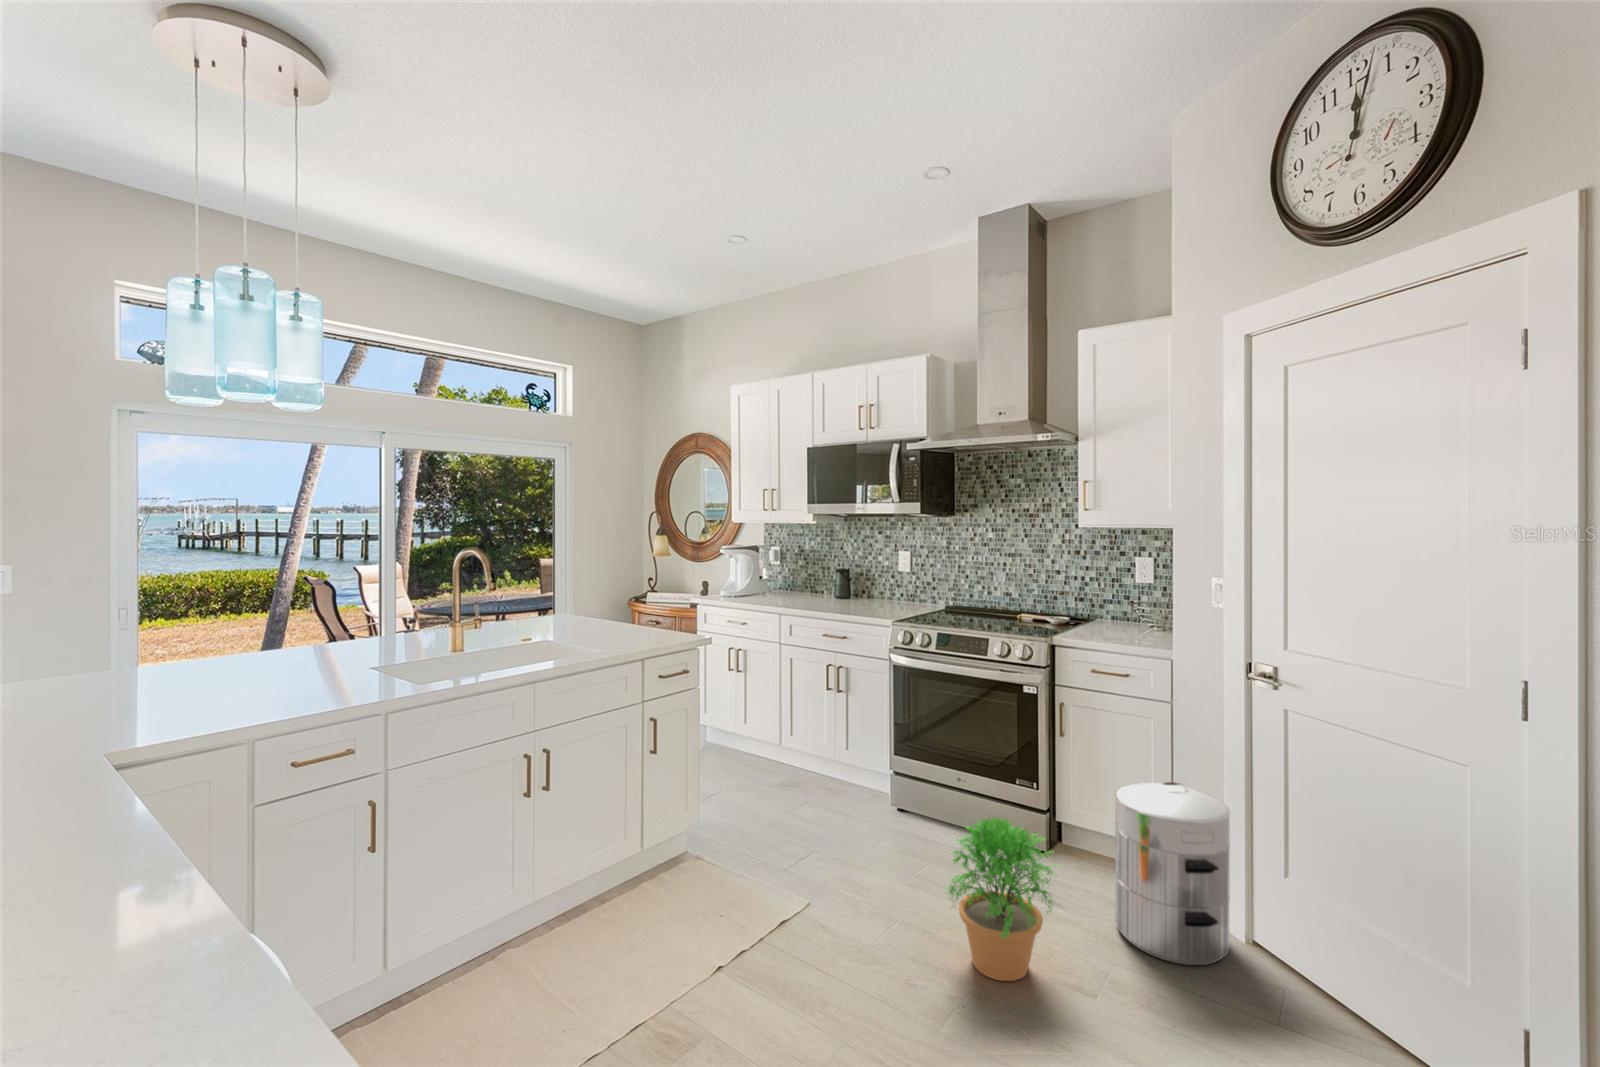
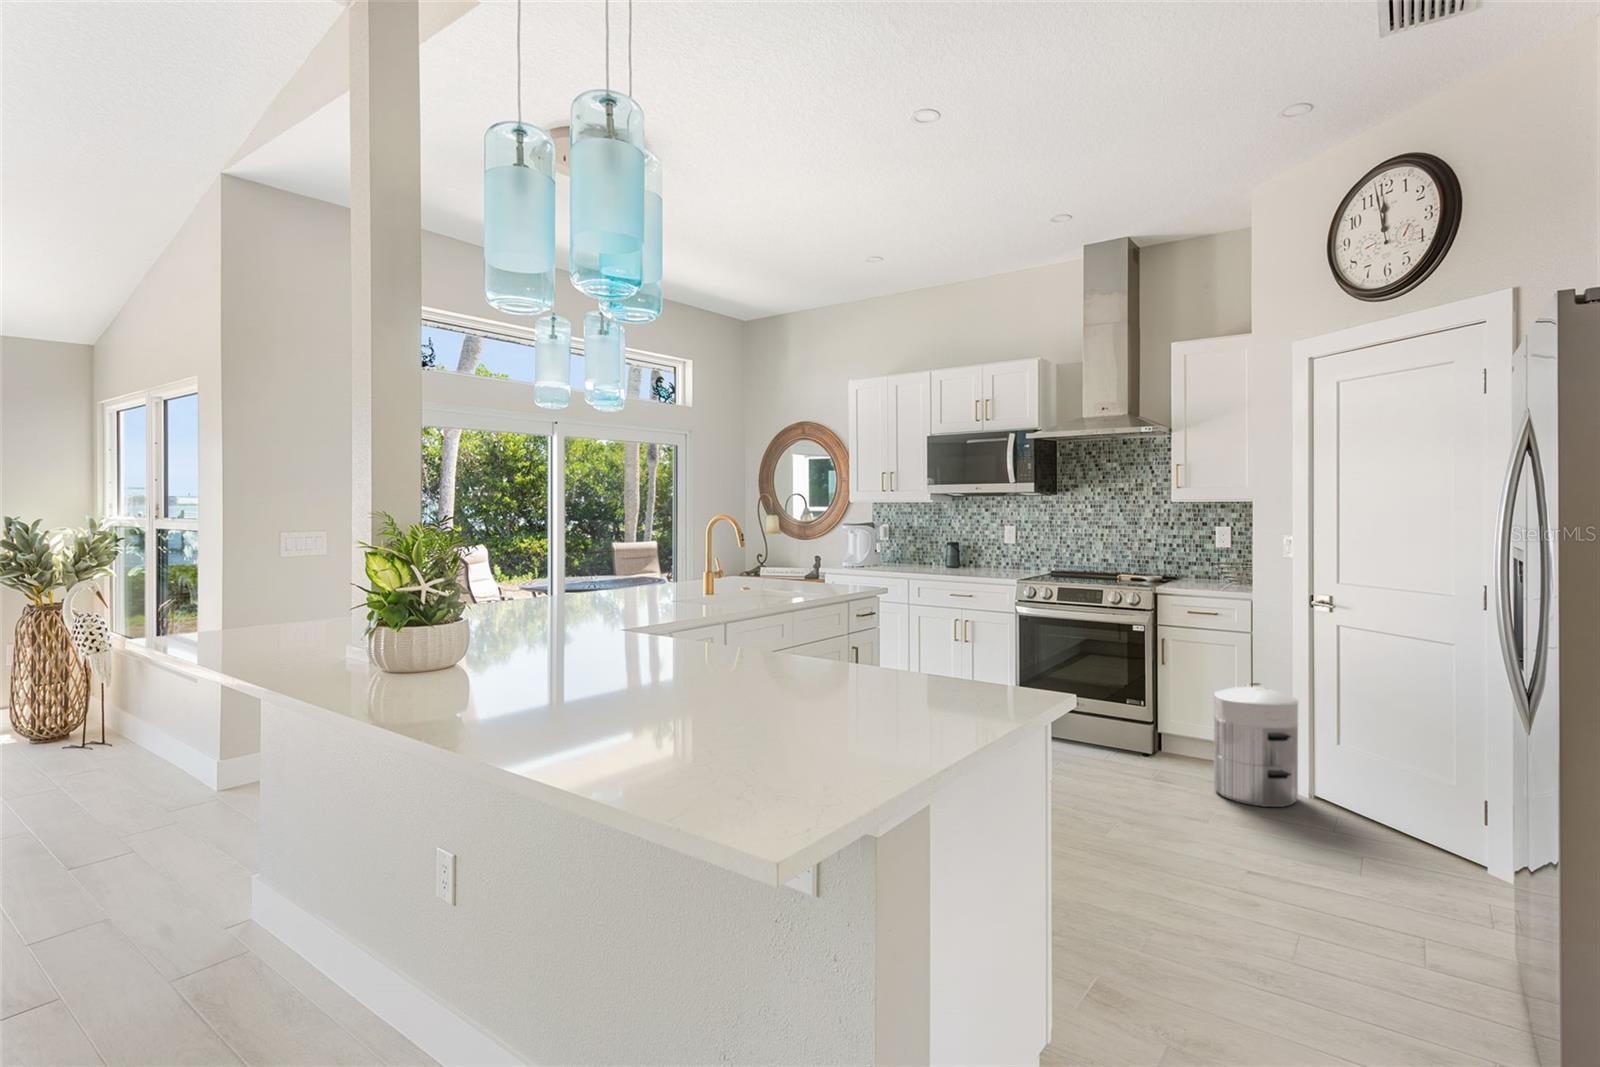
potted plant: present [947,817,1061,981] -> none [1097,703,1183,815]

